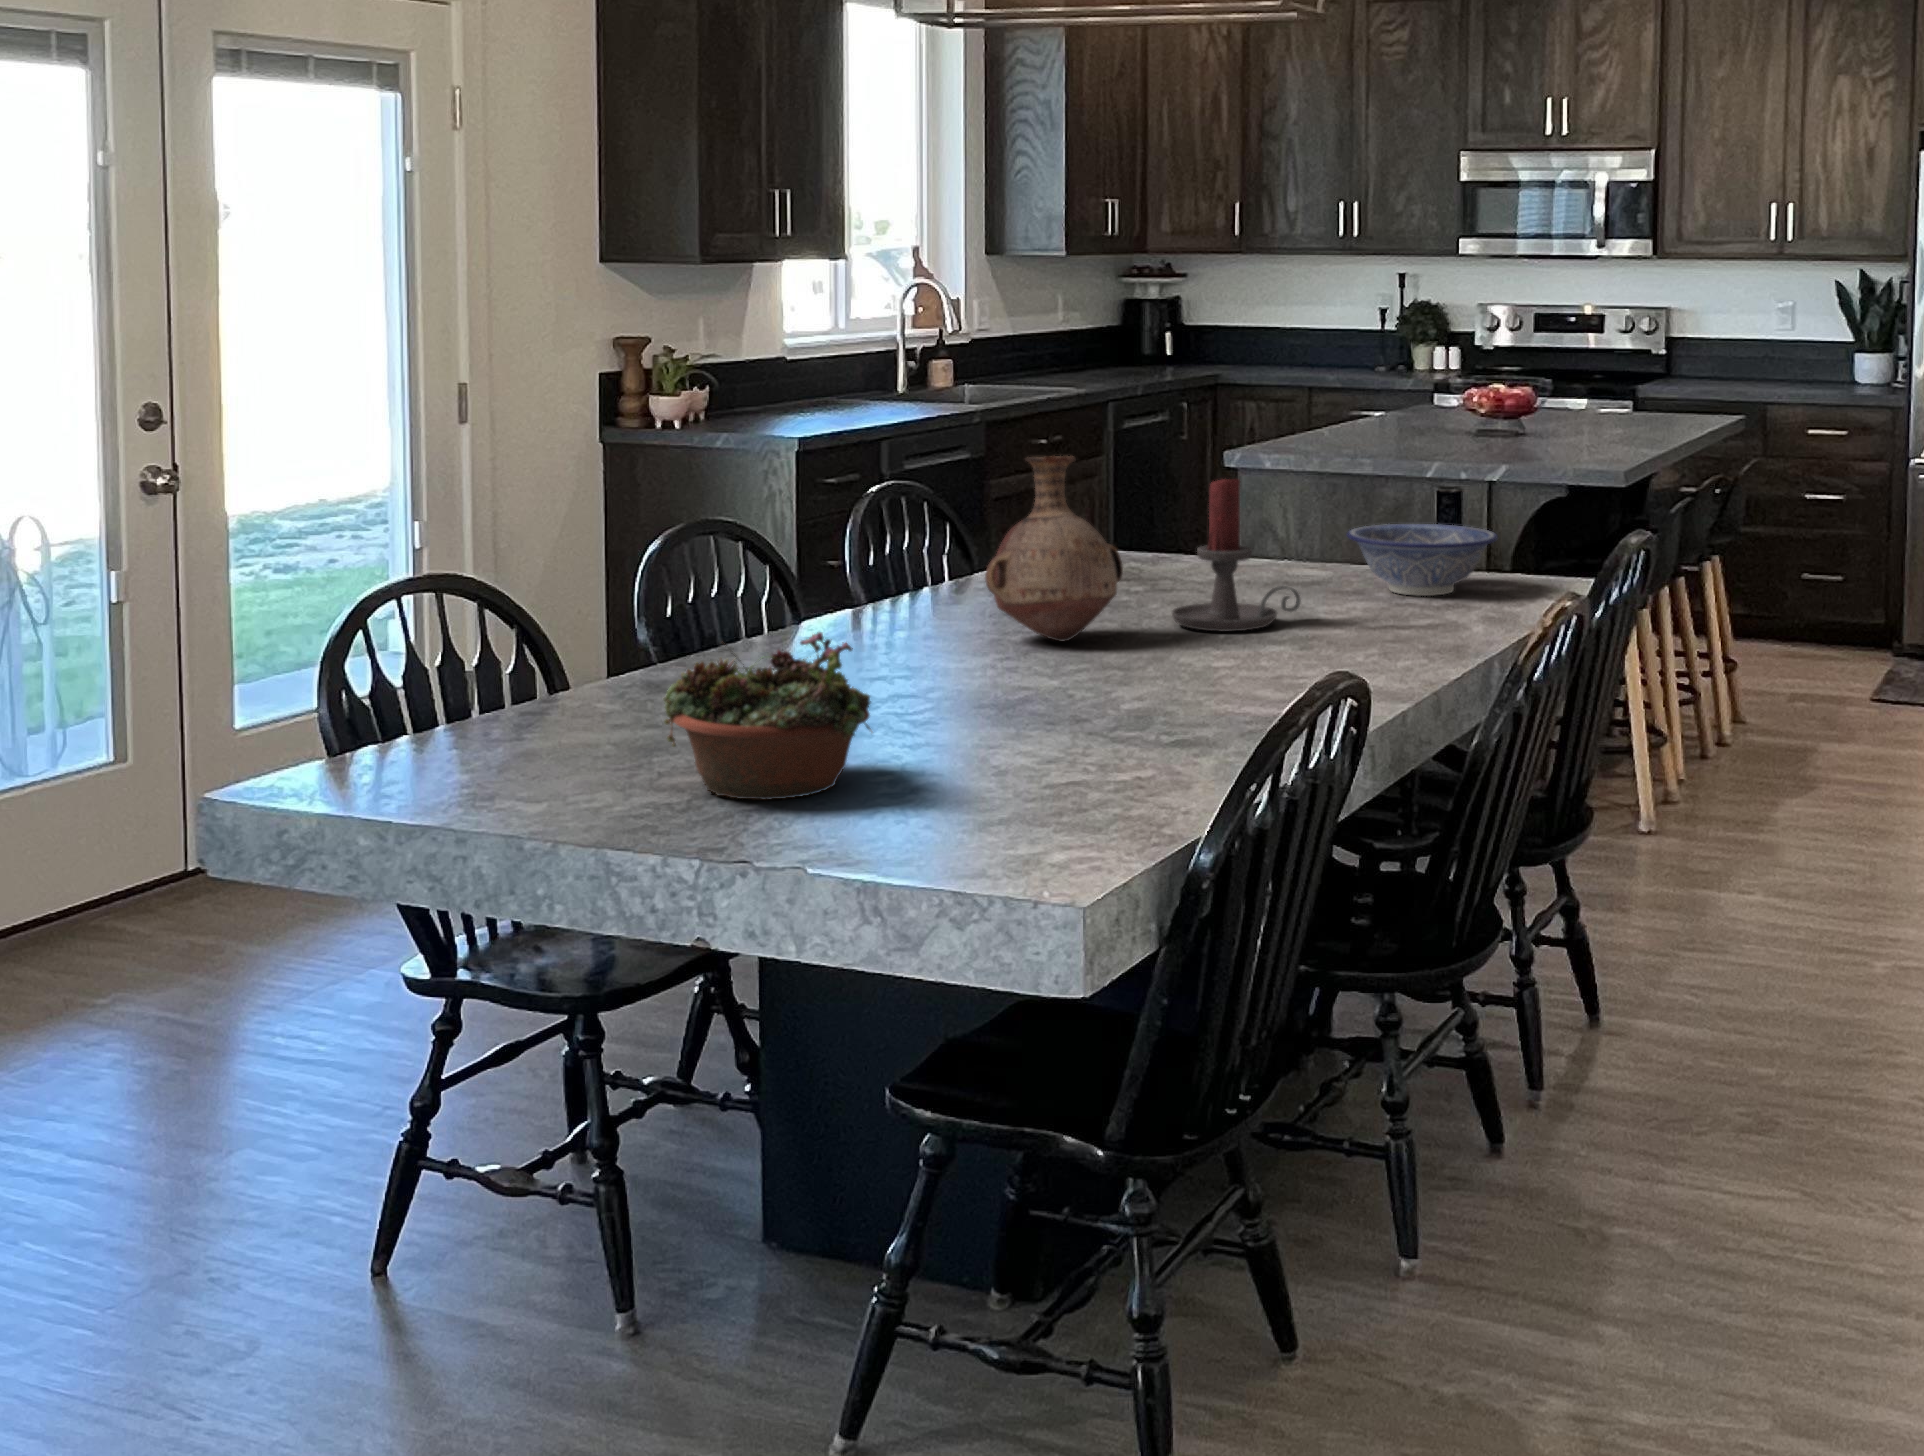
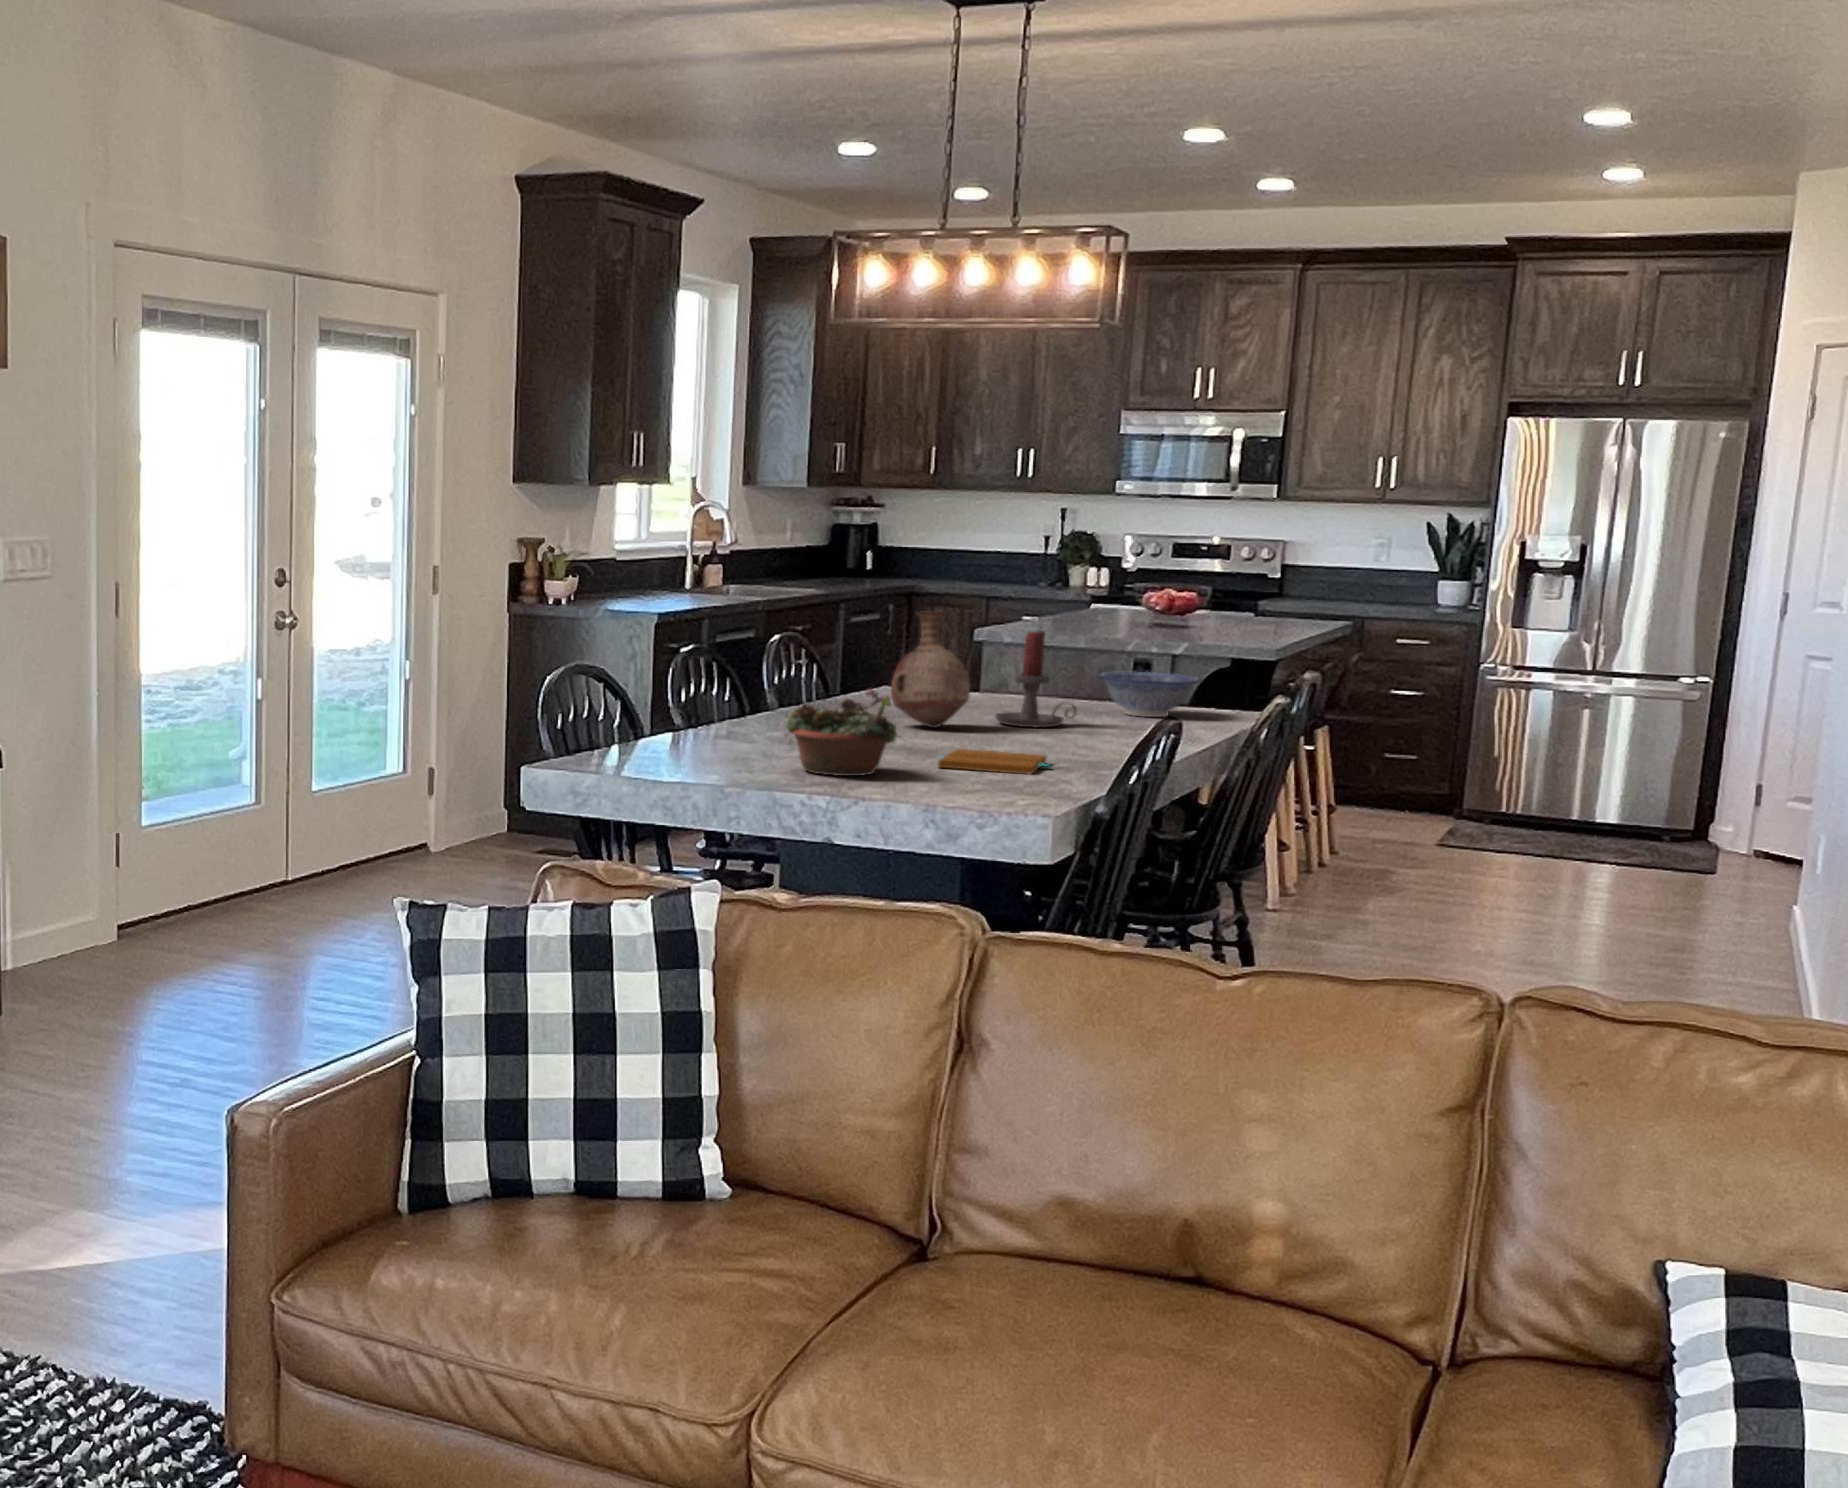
book: none [972,709,1180,771] -> present [938,749,1046,774]

